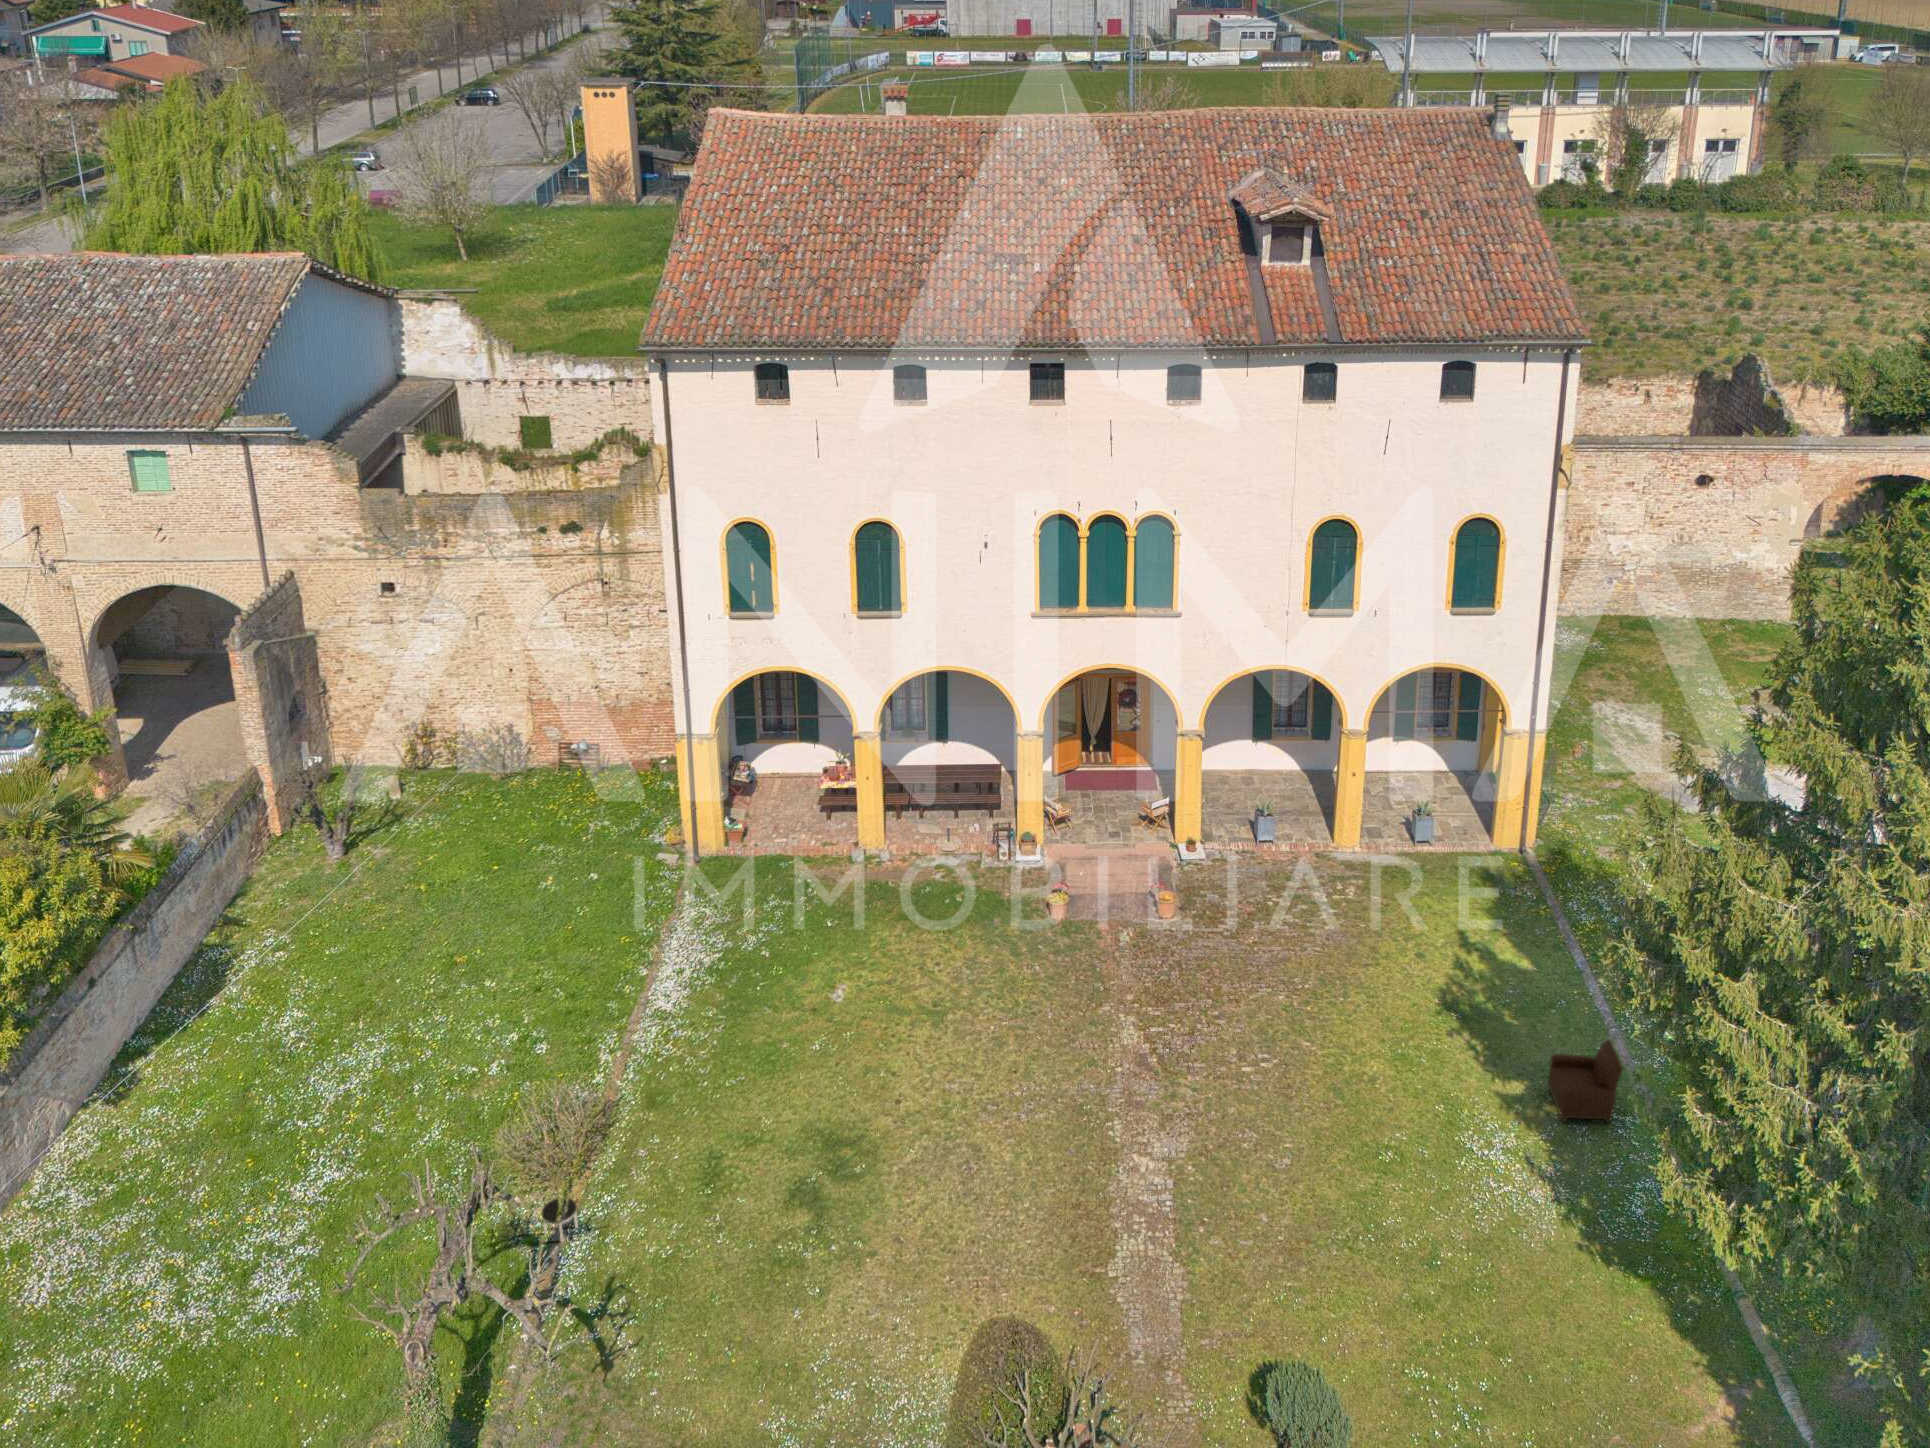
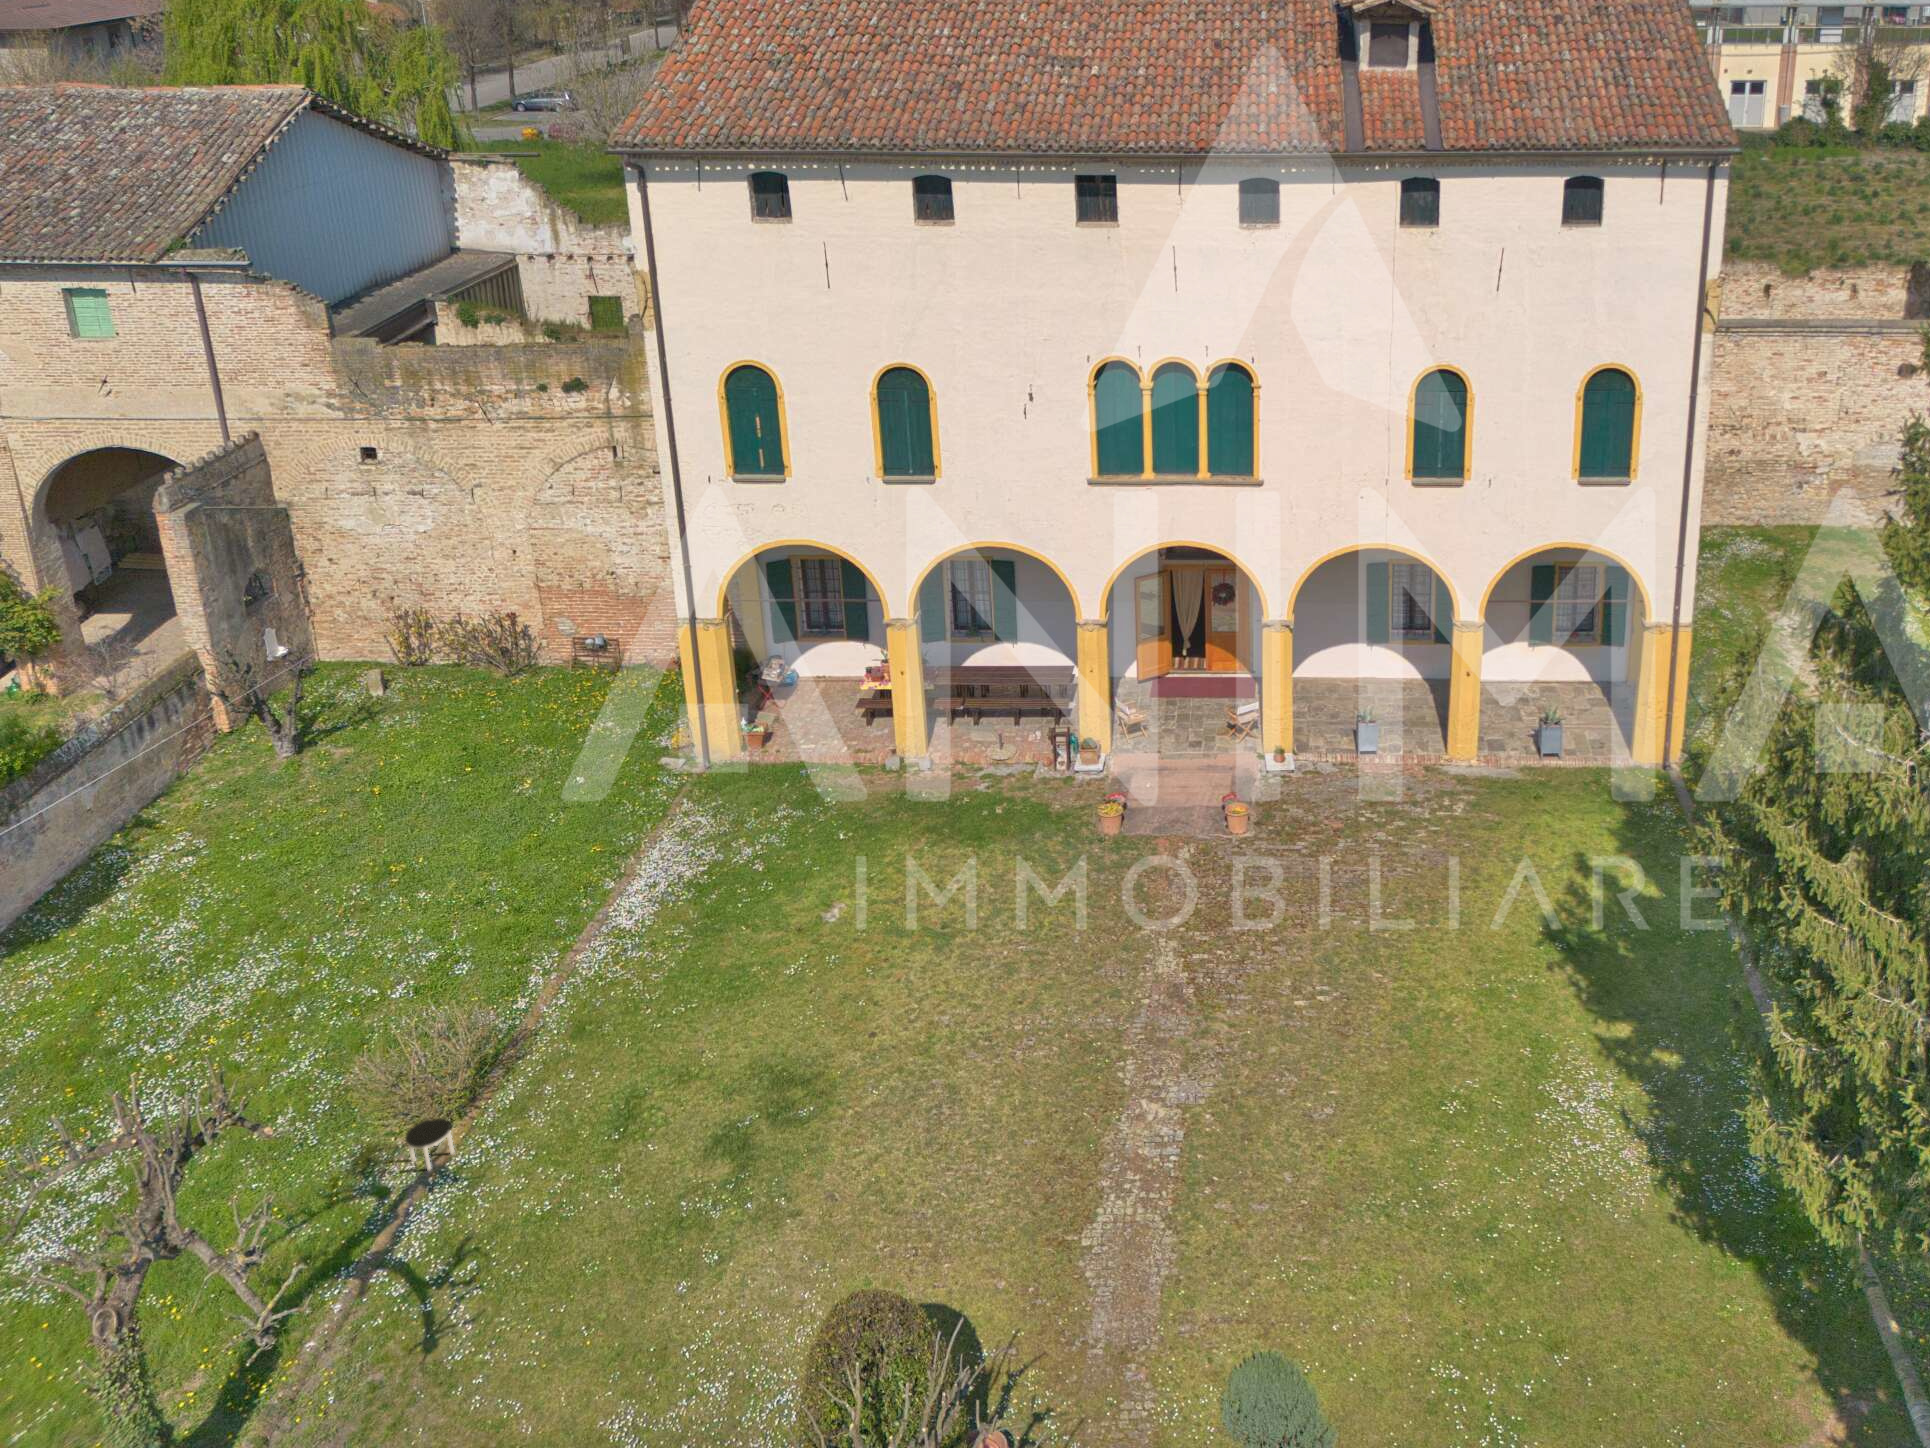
chair: present [1548,1040,1623,1124] -> none [1659,964,1743,1067]

